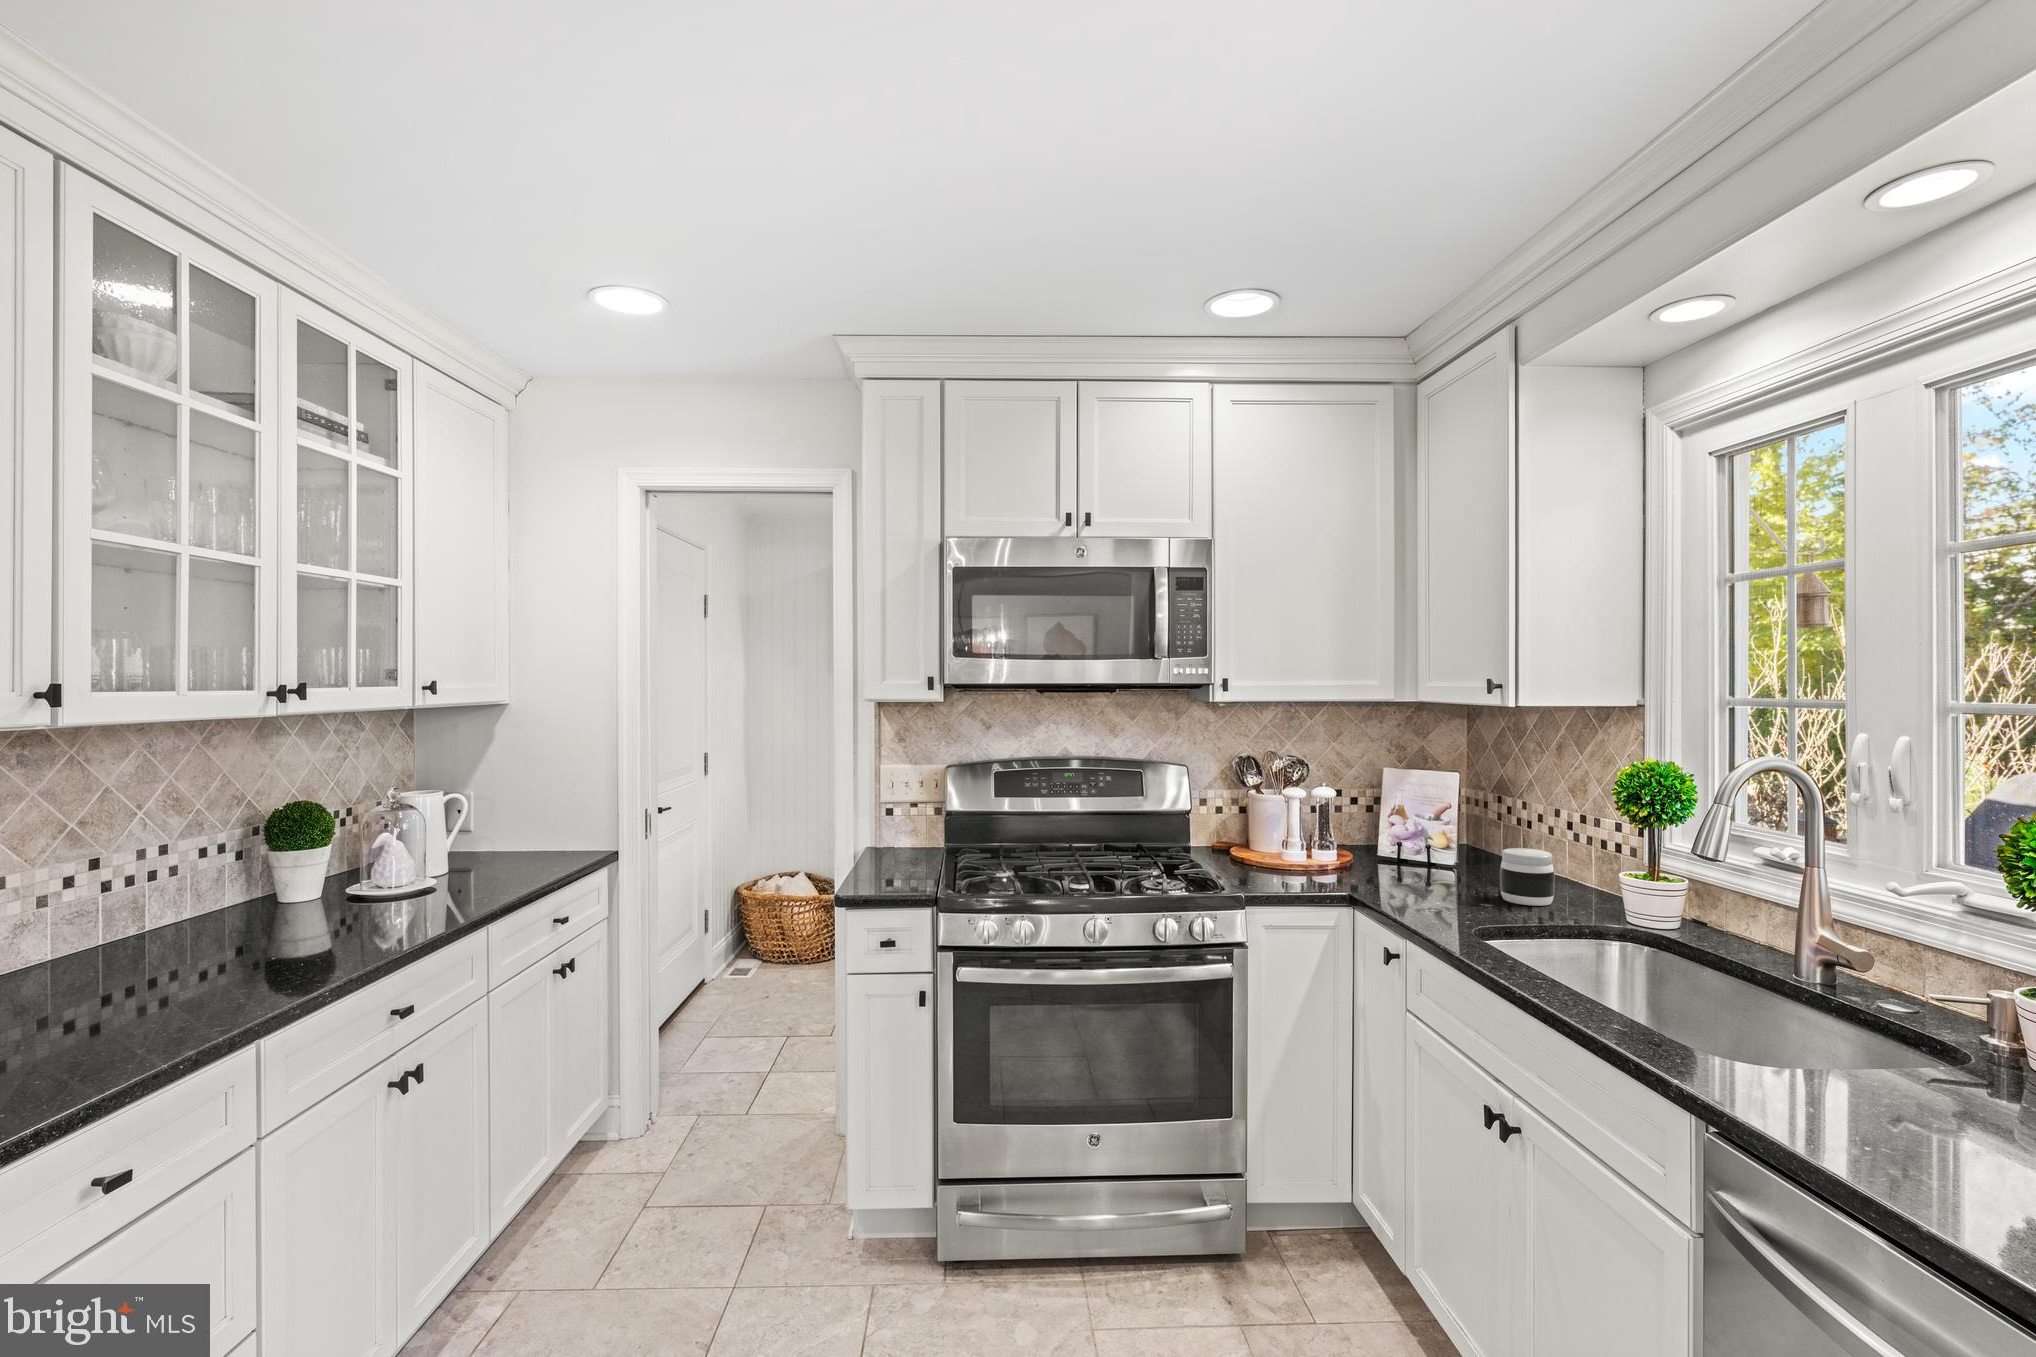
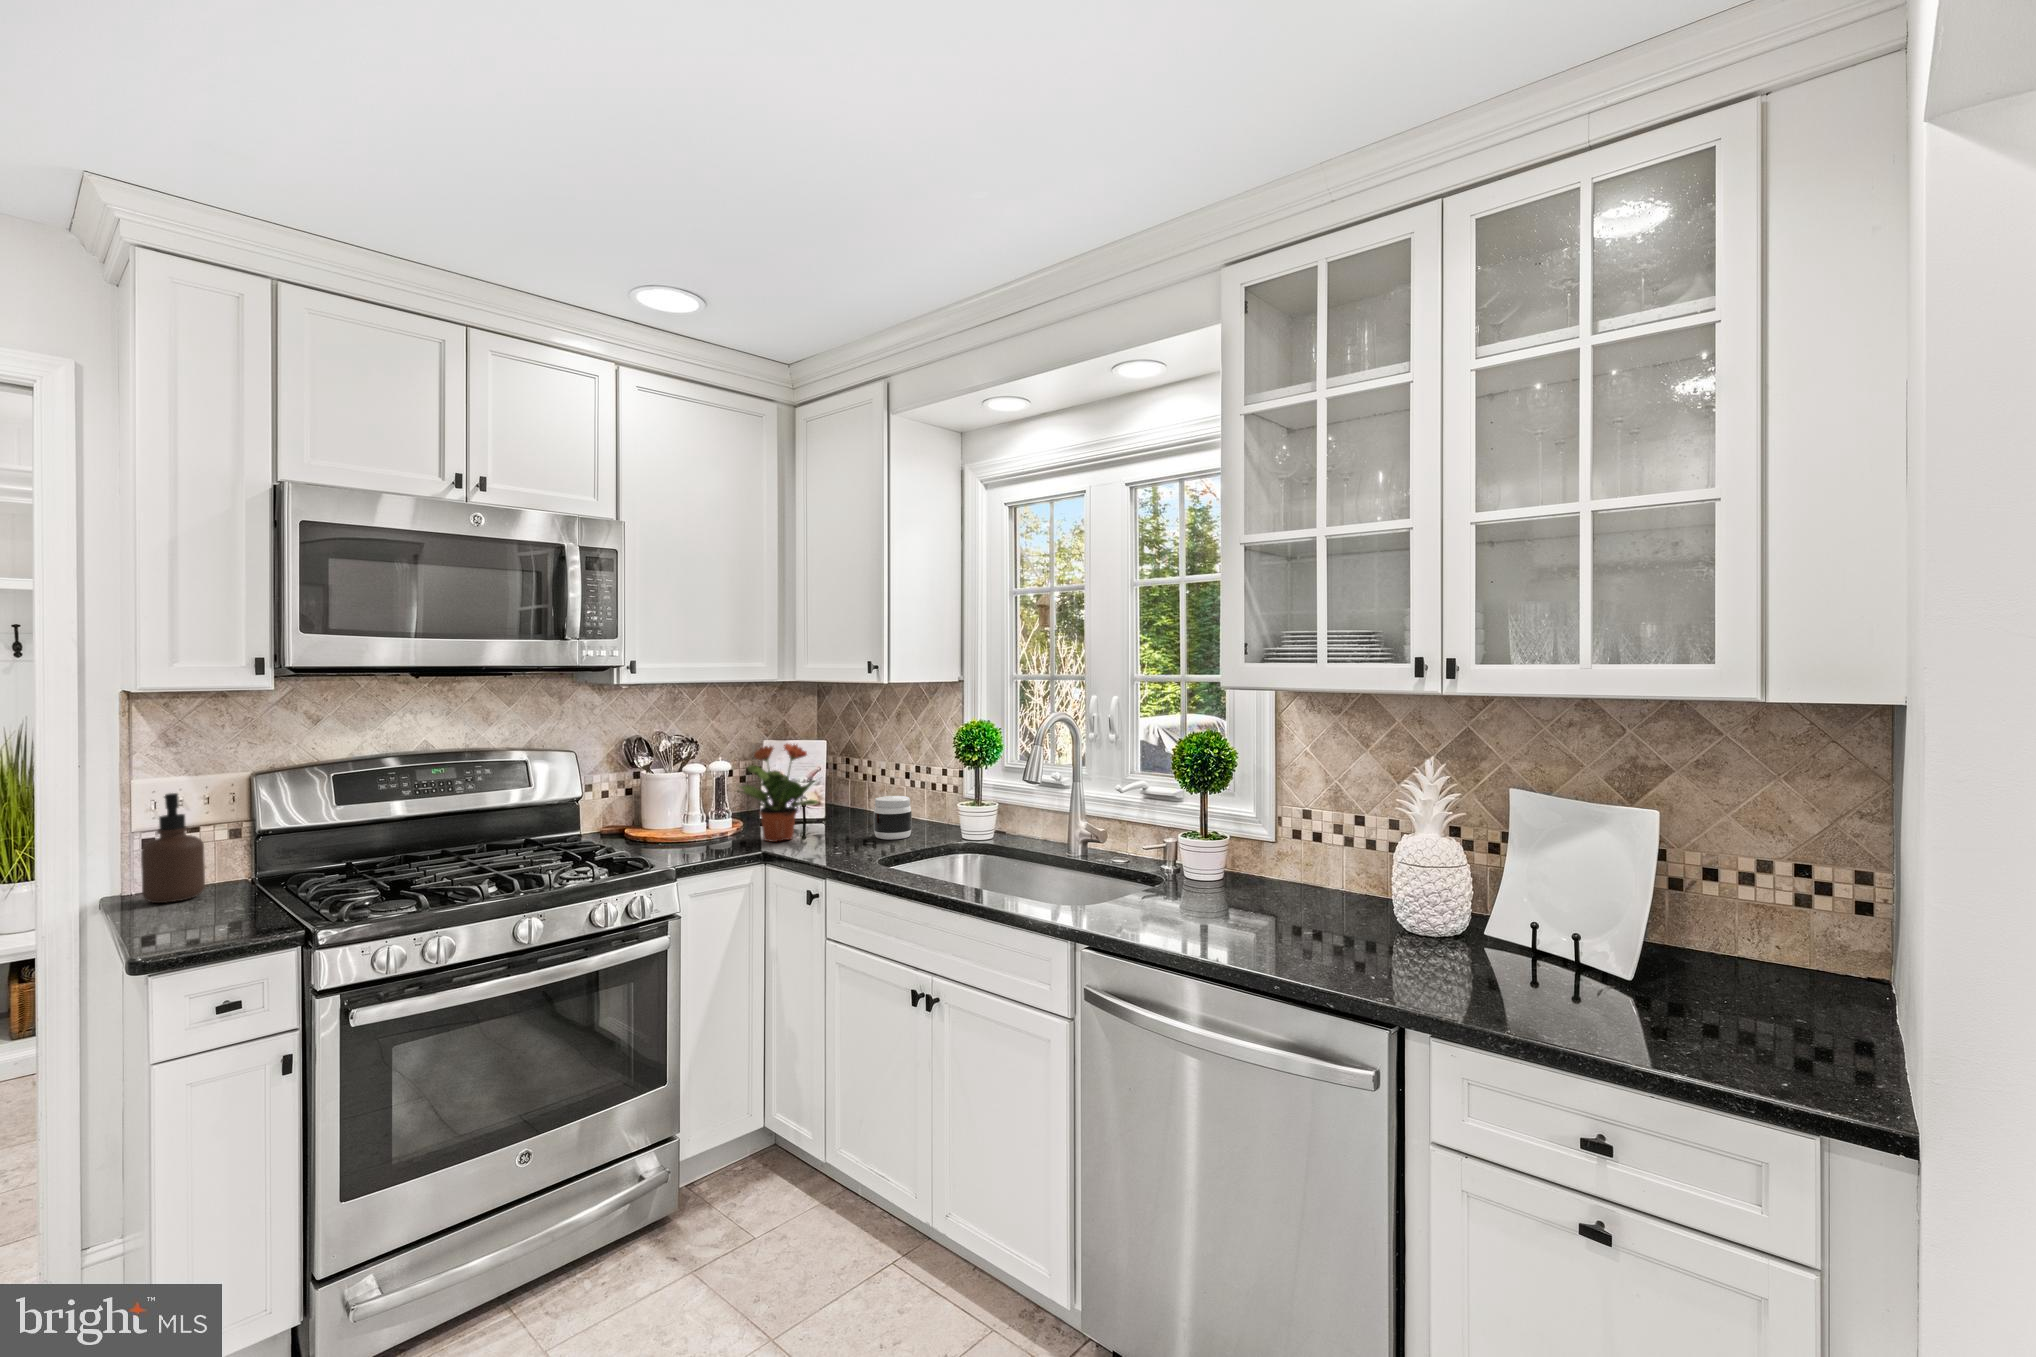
potted plant: none [1331,770,1436,884] -> present [740,744,818,842]
soap dispenser: none [877,773,913,856] -> present [141,793,205,903]

